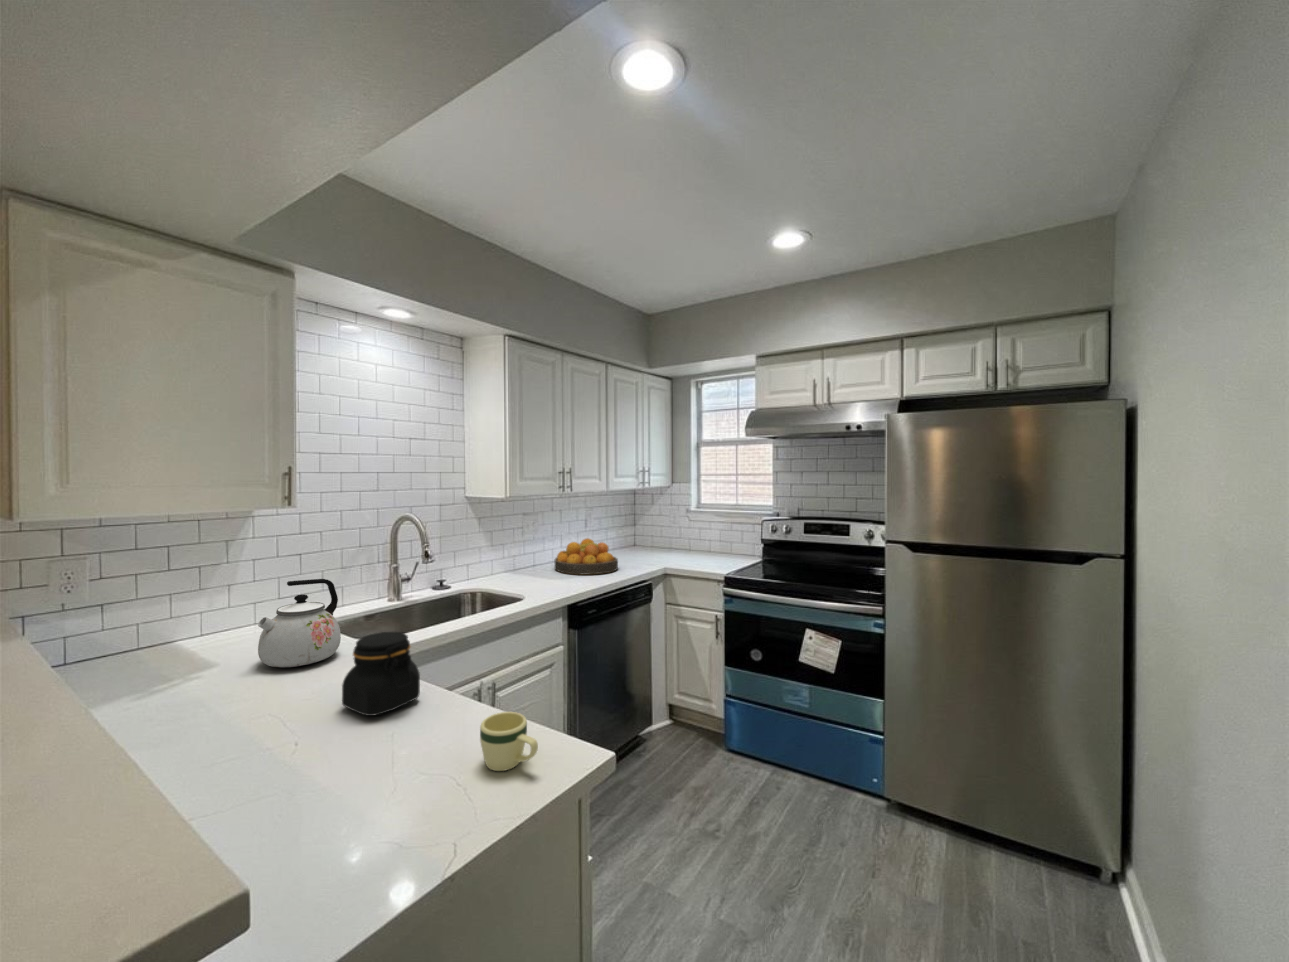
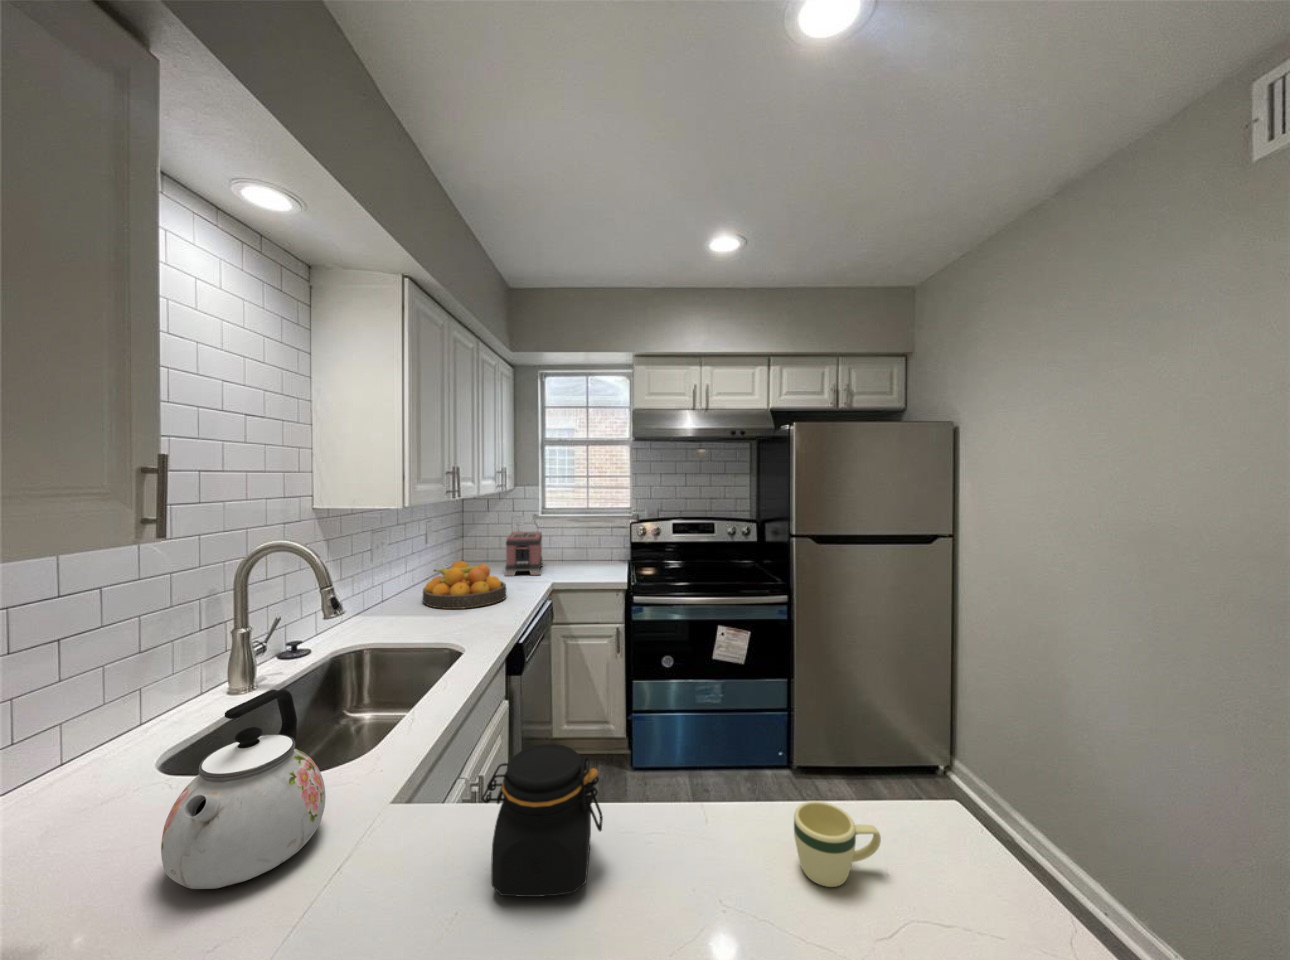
toaster: none [641,521,686,560] -> present [505,532,543,576]

